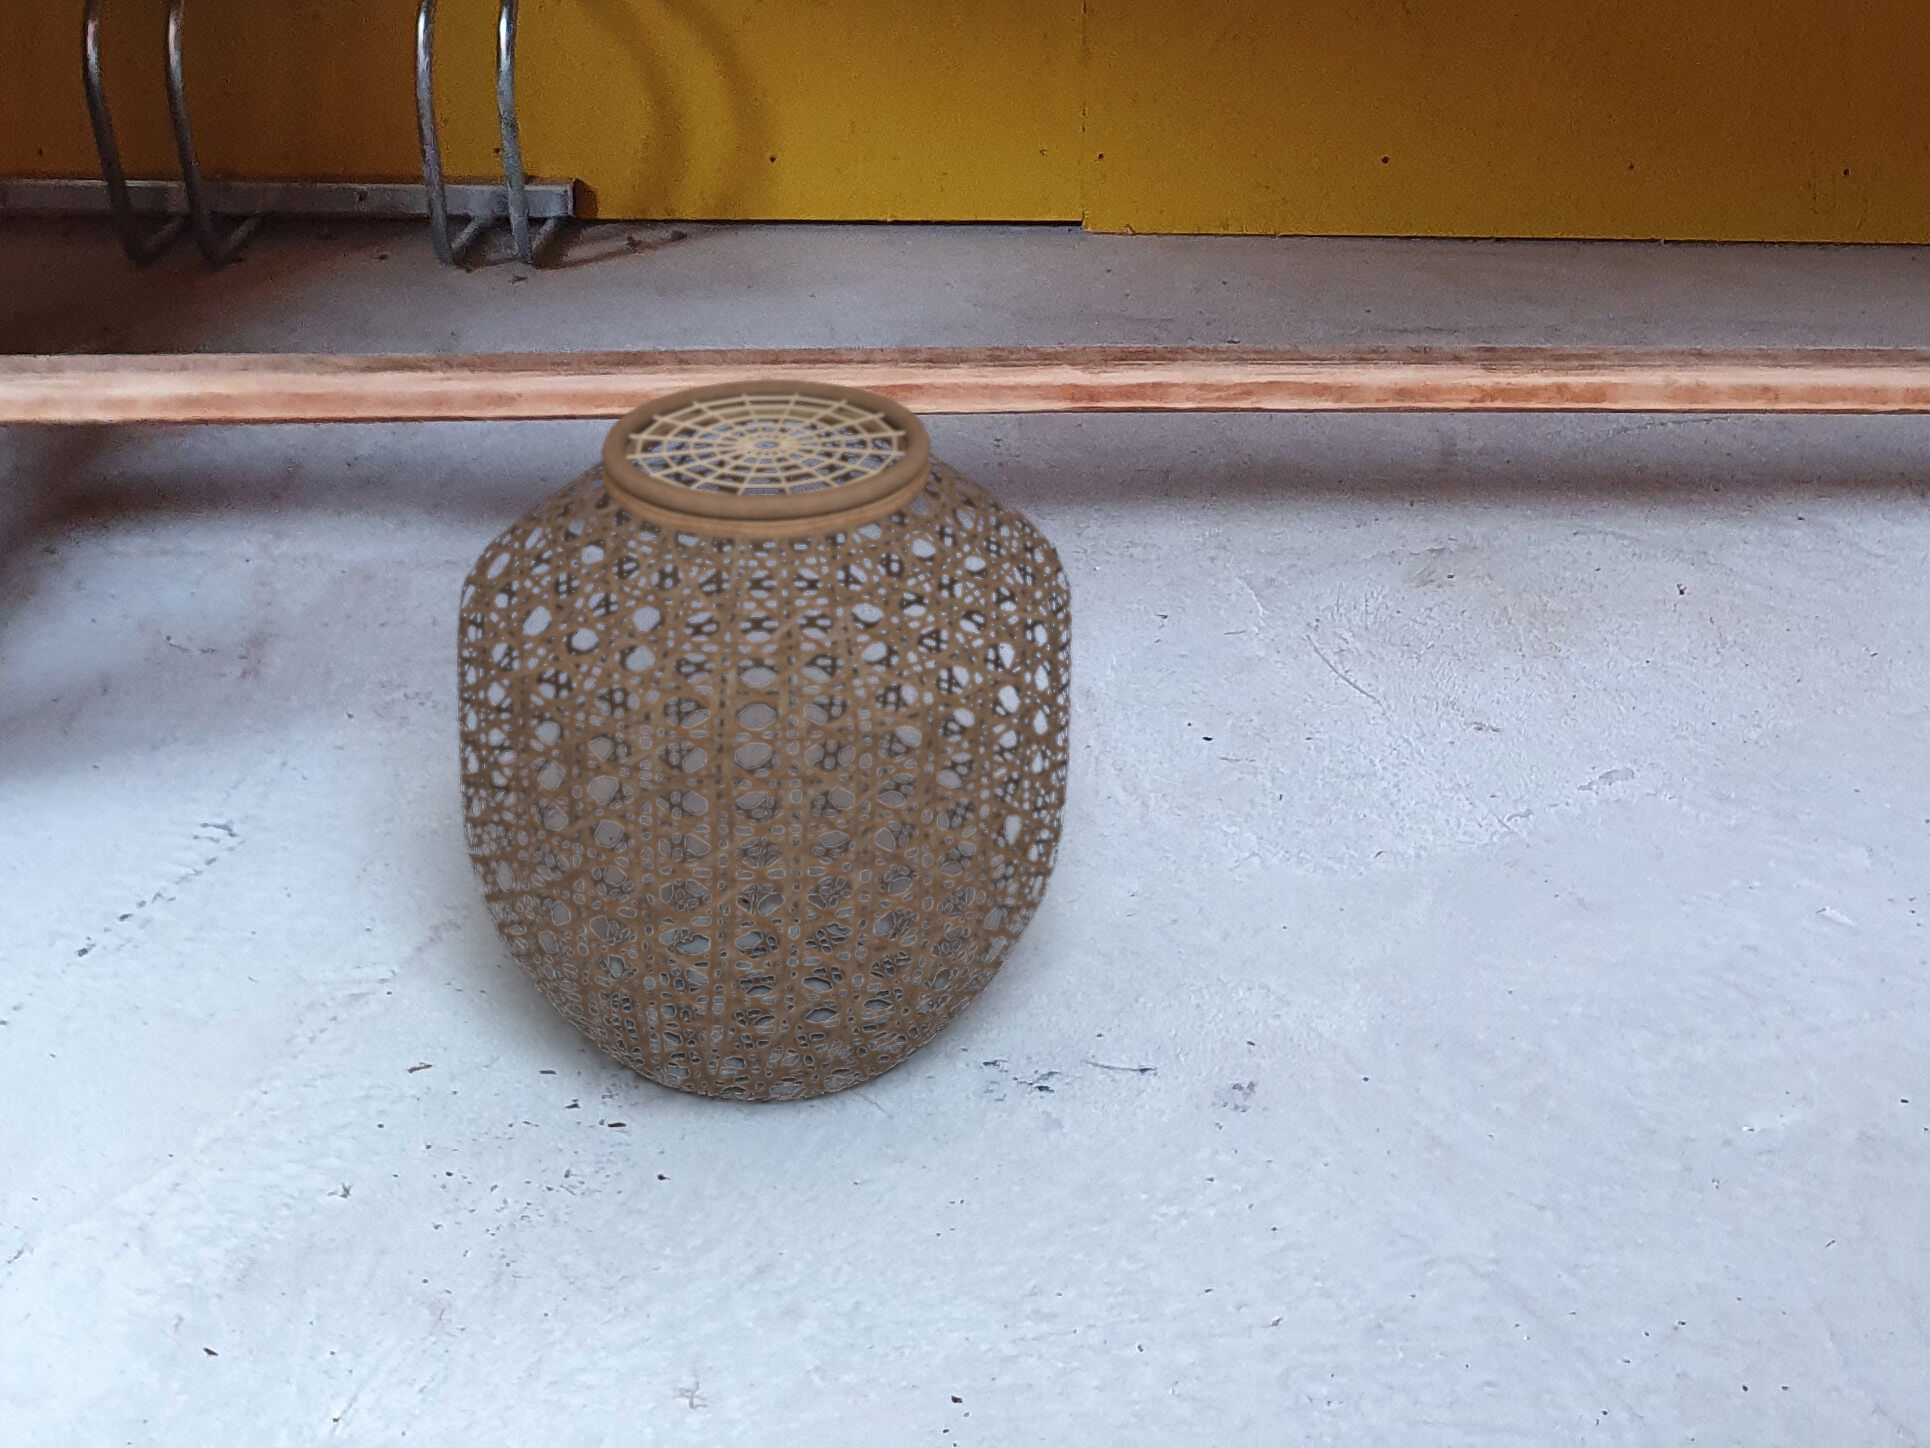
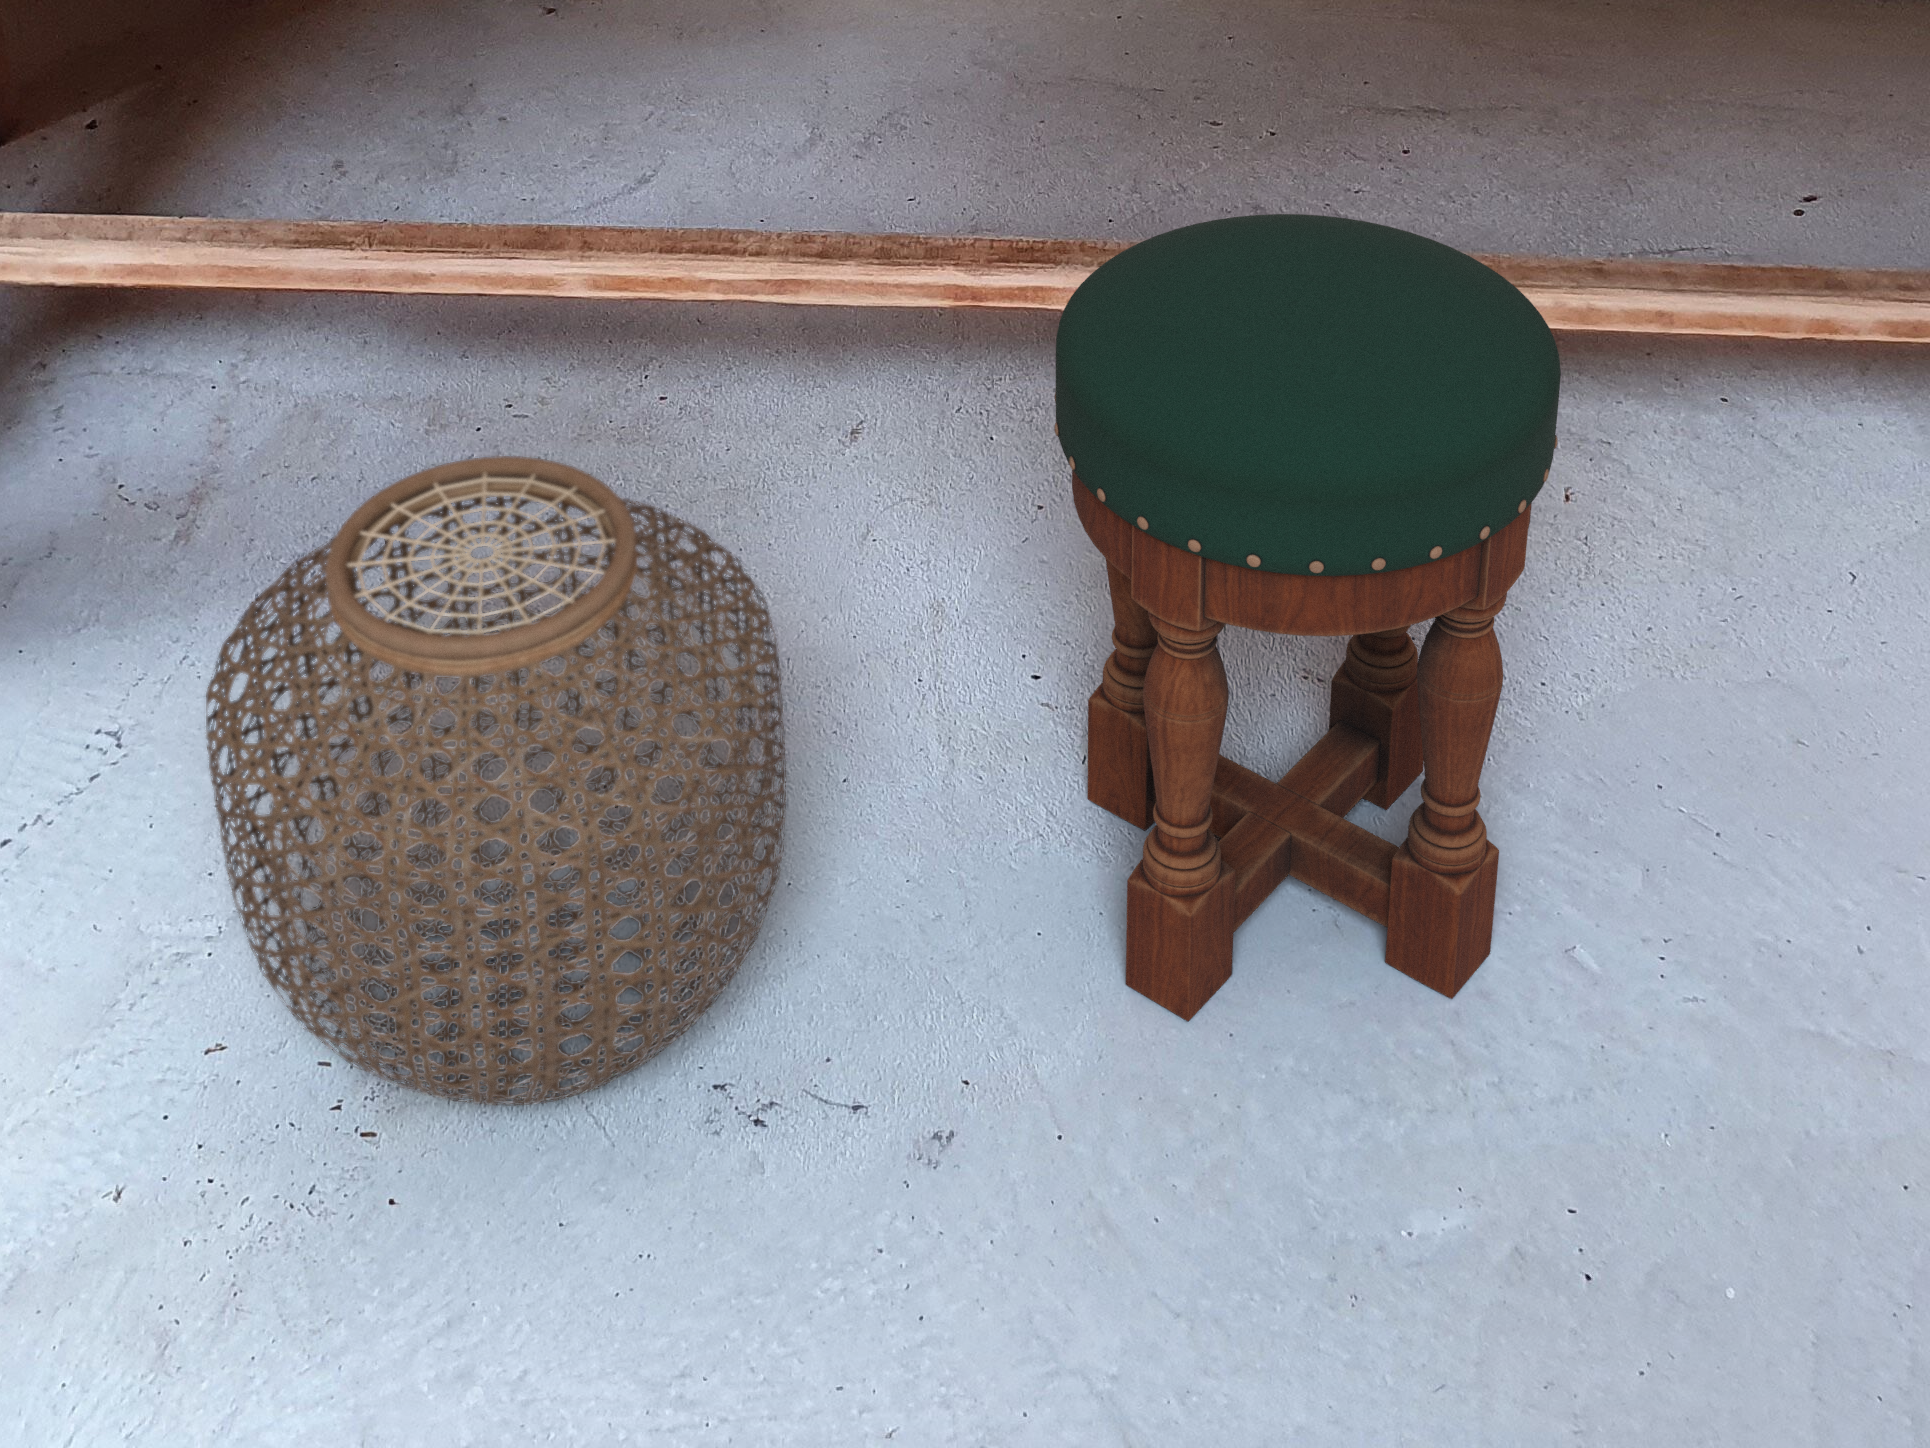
stool: none [1316,155,1830,990] -> present [1054,214,1561,1021]

